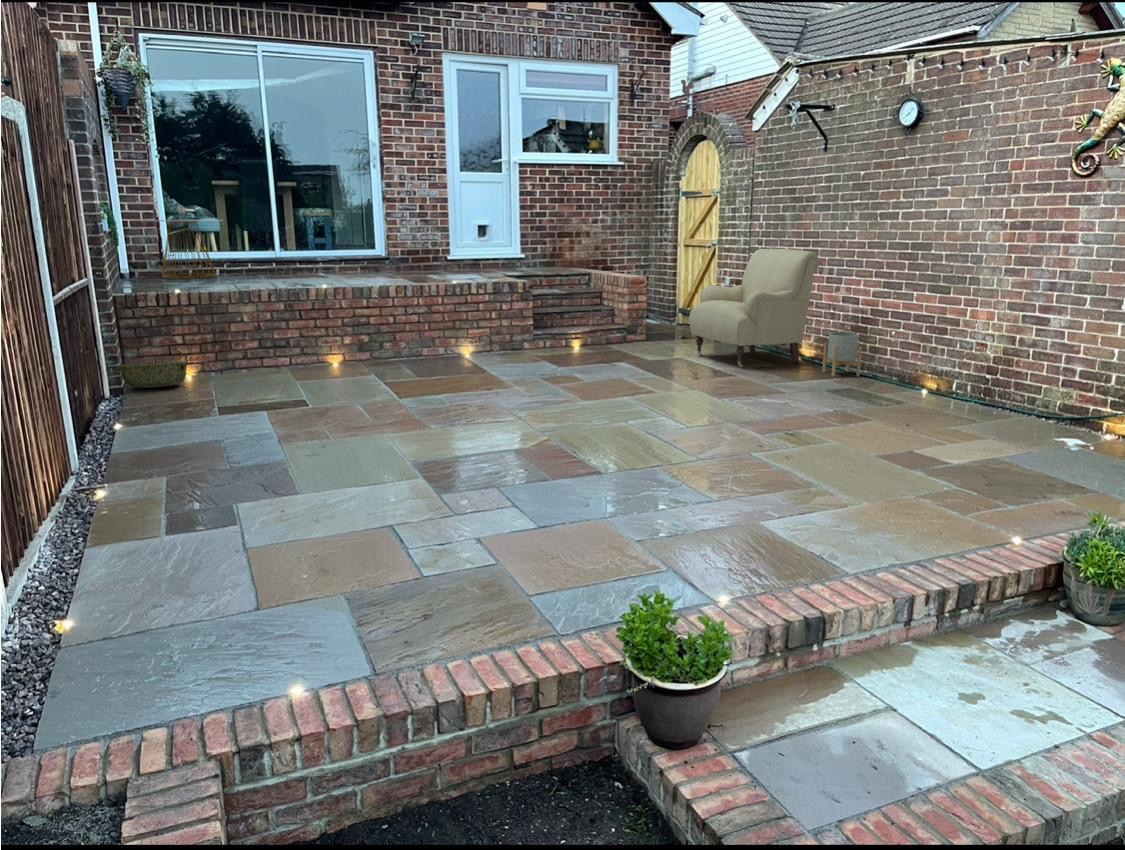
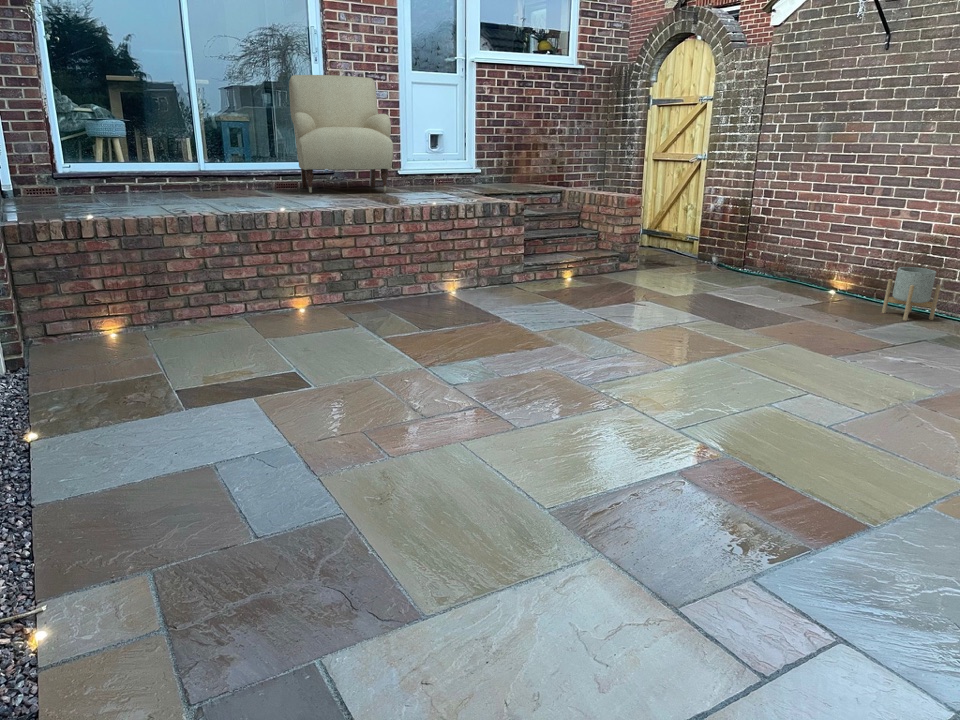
side table: present [141,207,223,279] -> none [29,105,139,197]
chair: present [689,249,820,367] -> present [289,75,393,193]
woven basket: present [118,361,187,388] -> none [11,317,112,359]

